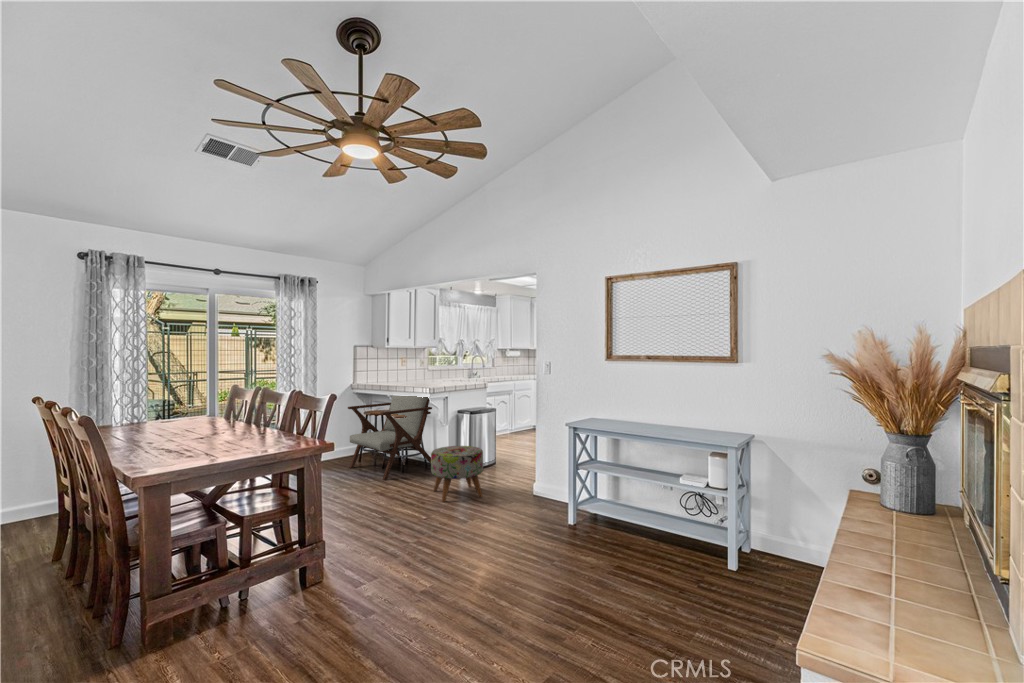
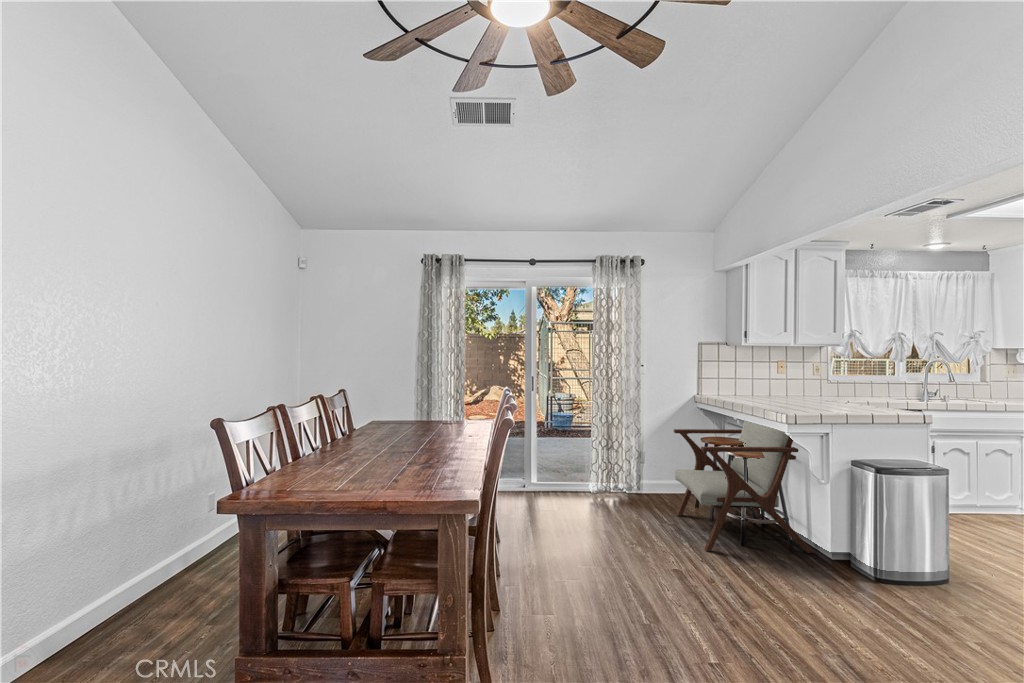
ottoman: present [431,446,483,502] -> none [758,529,872,656]

